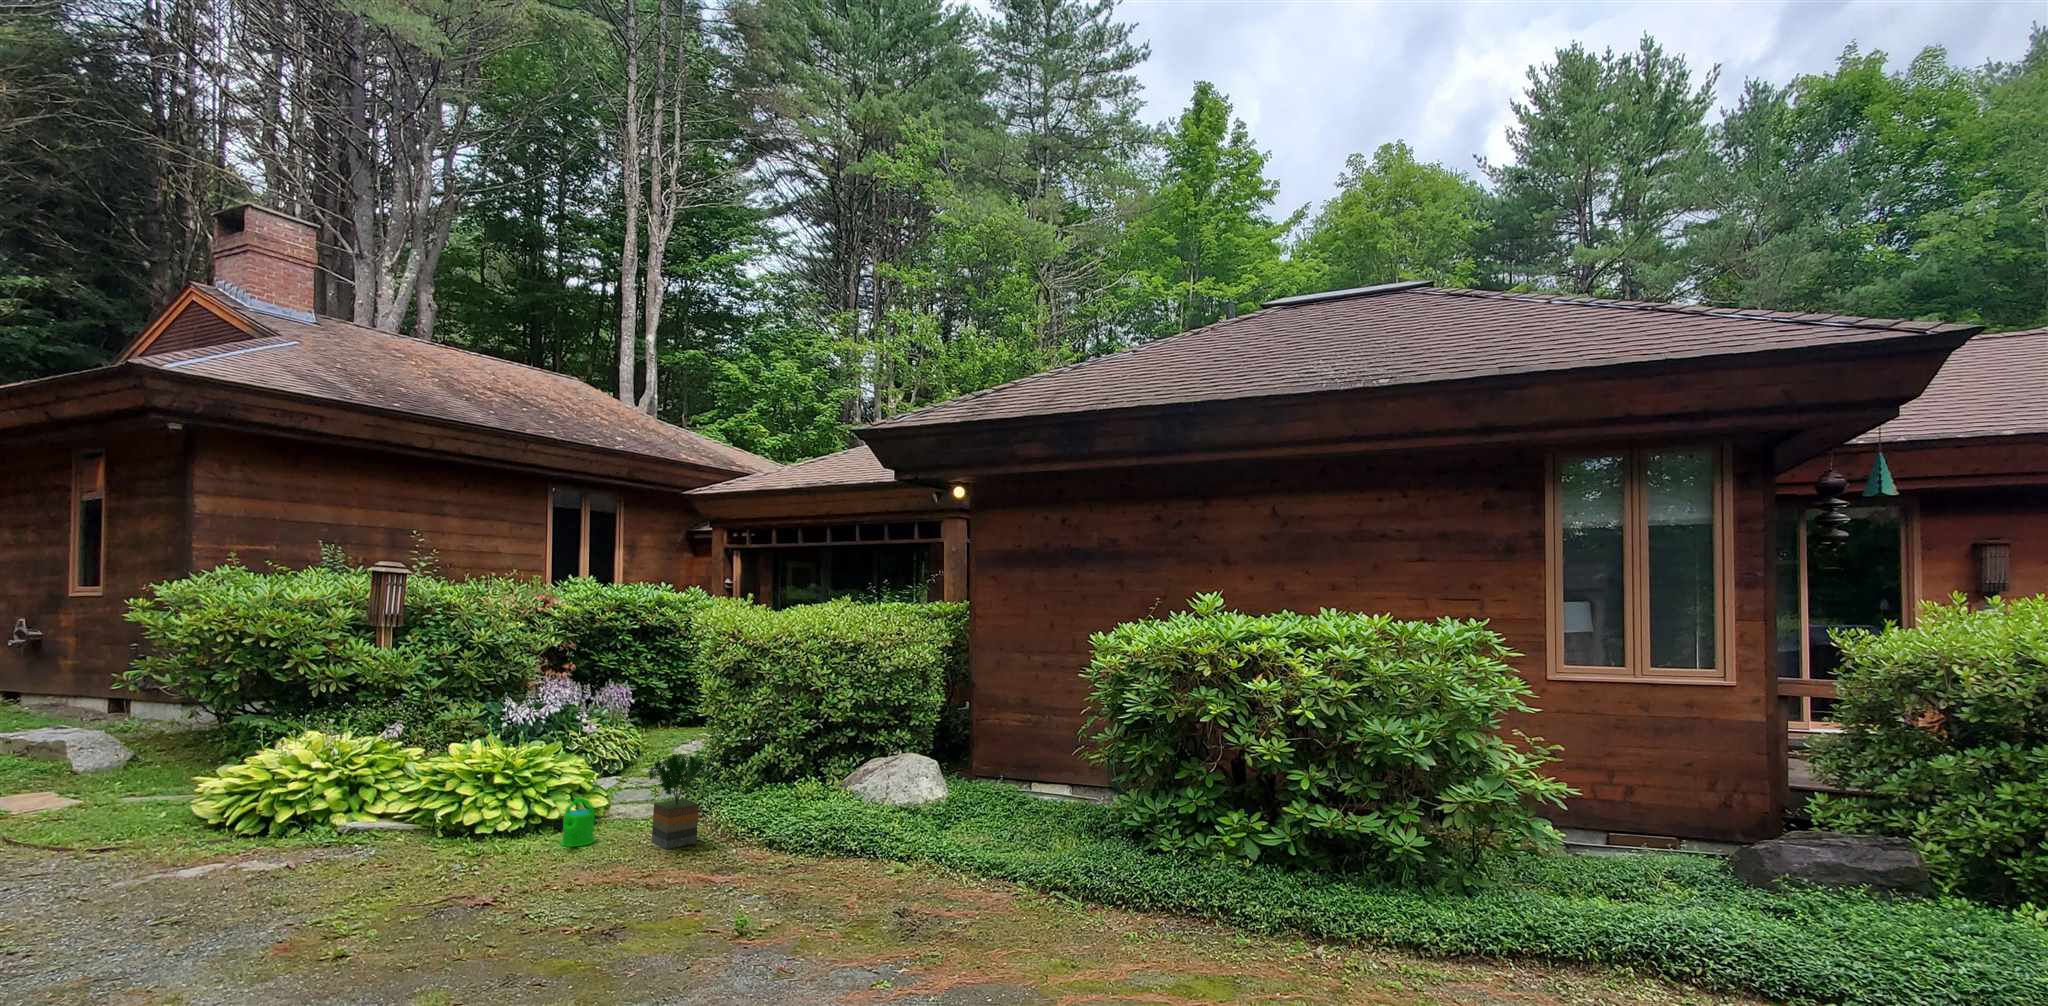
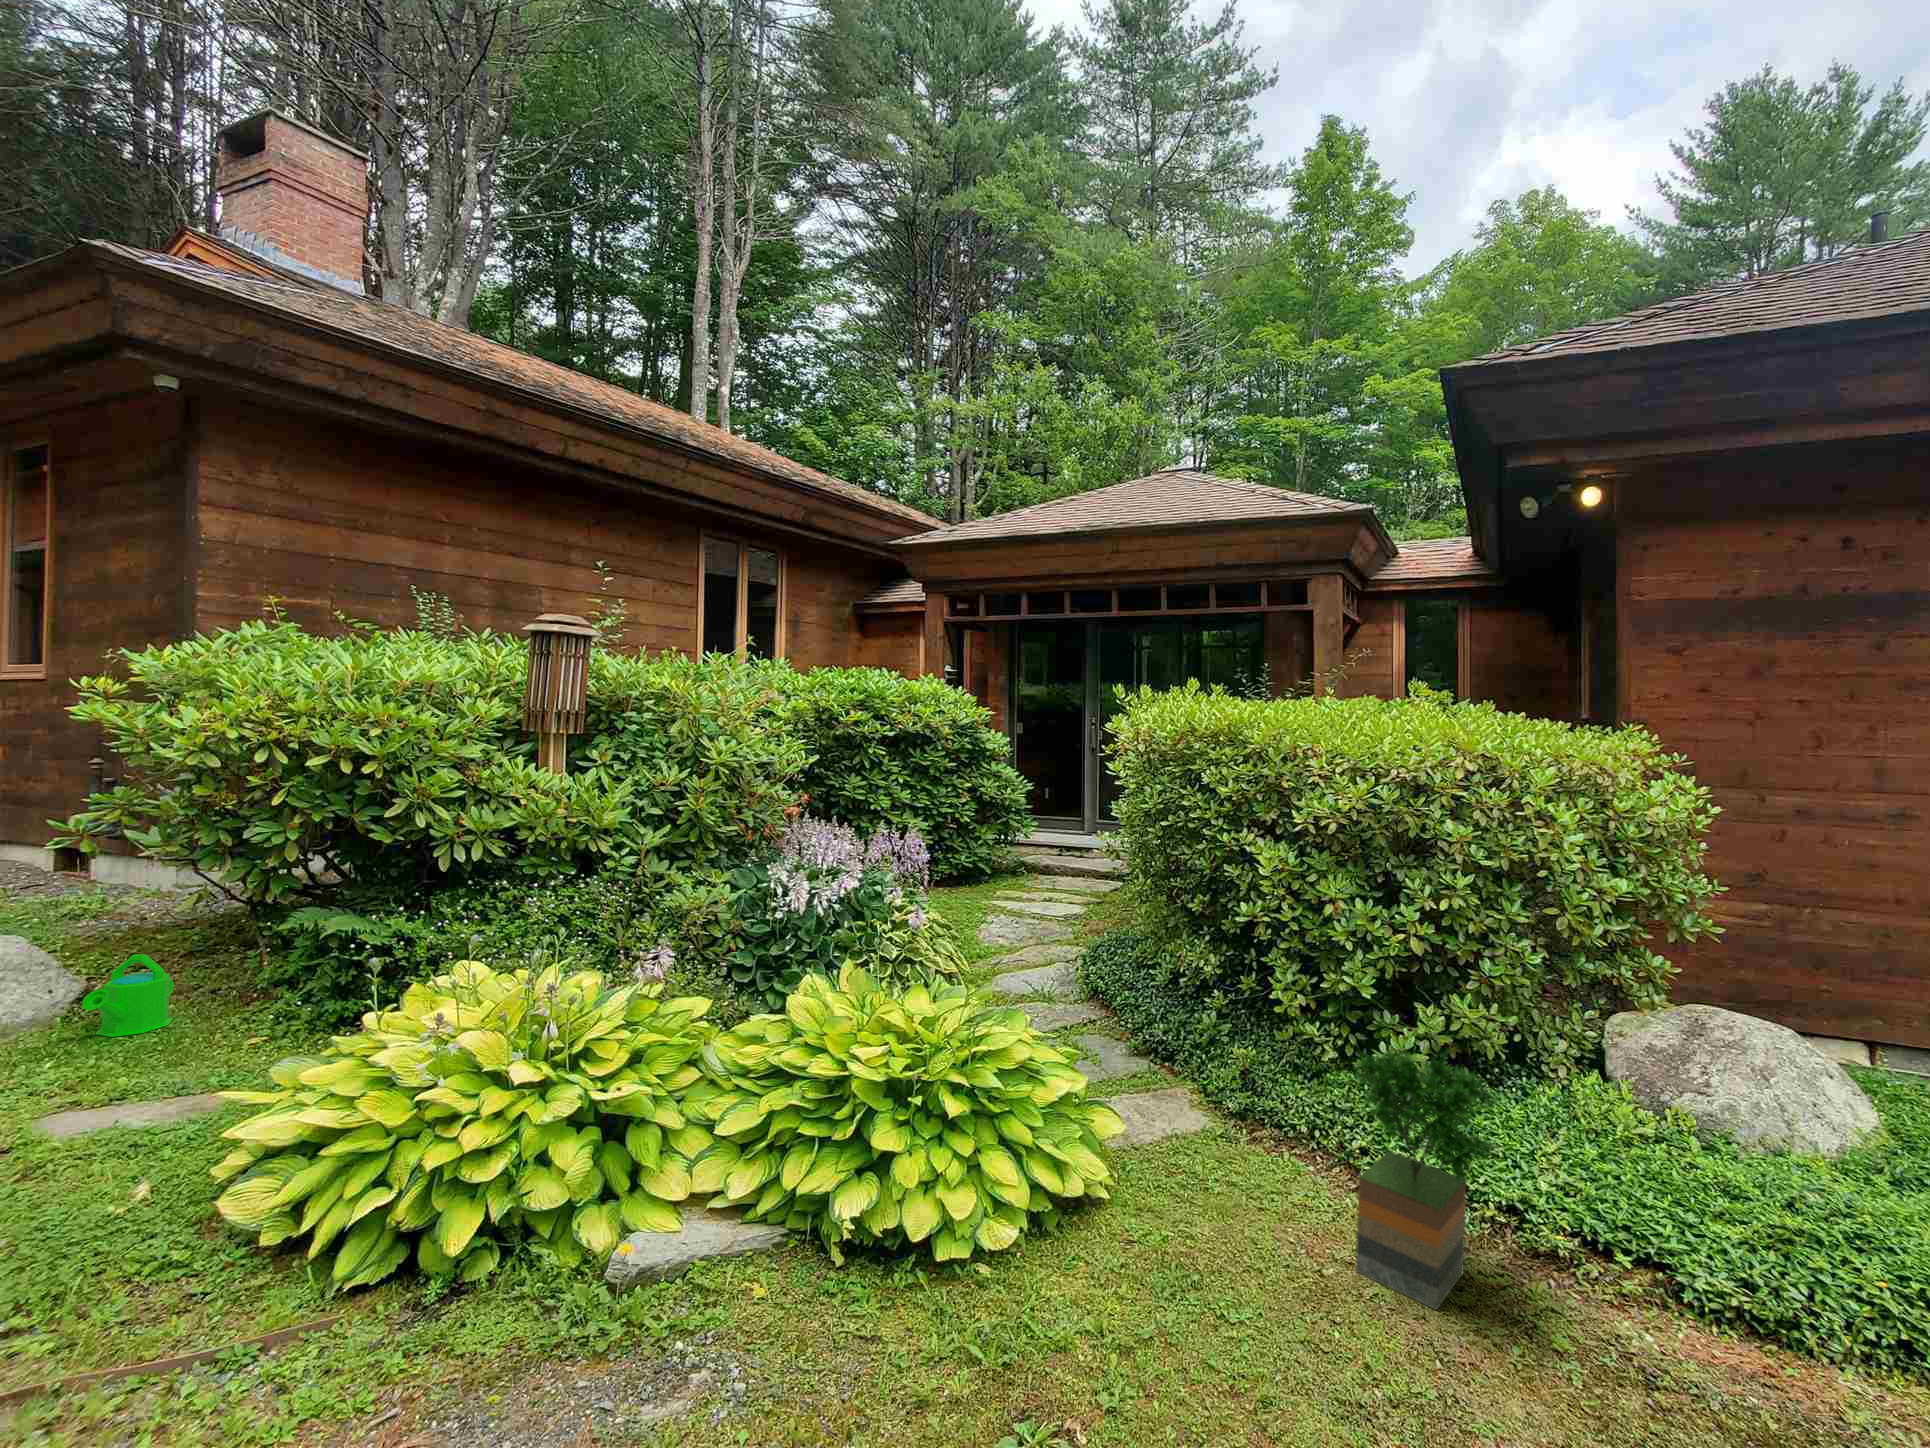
watering can: present [560,797,595,847] -> present [82,954,174,1037]

